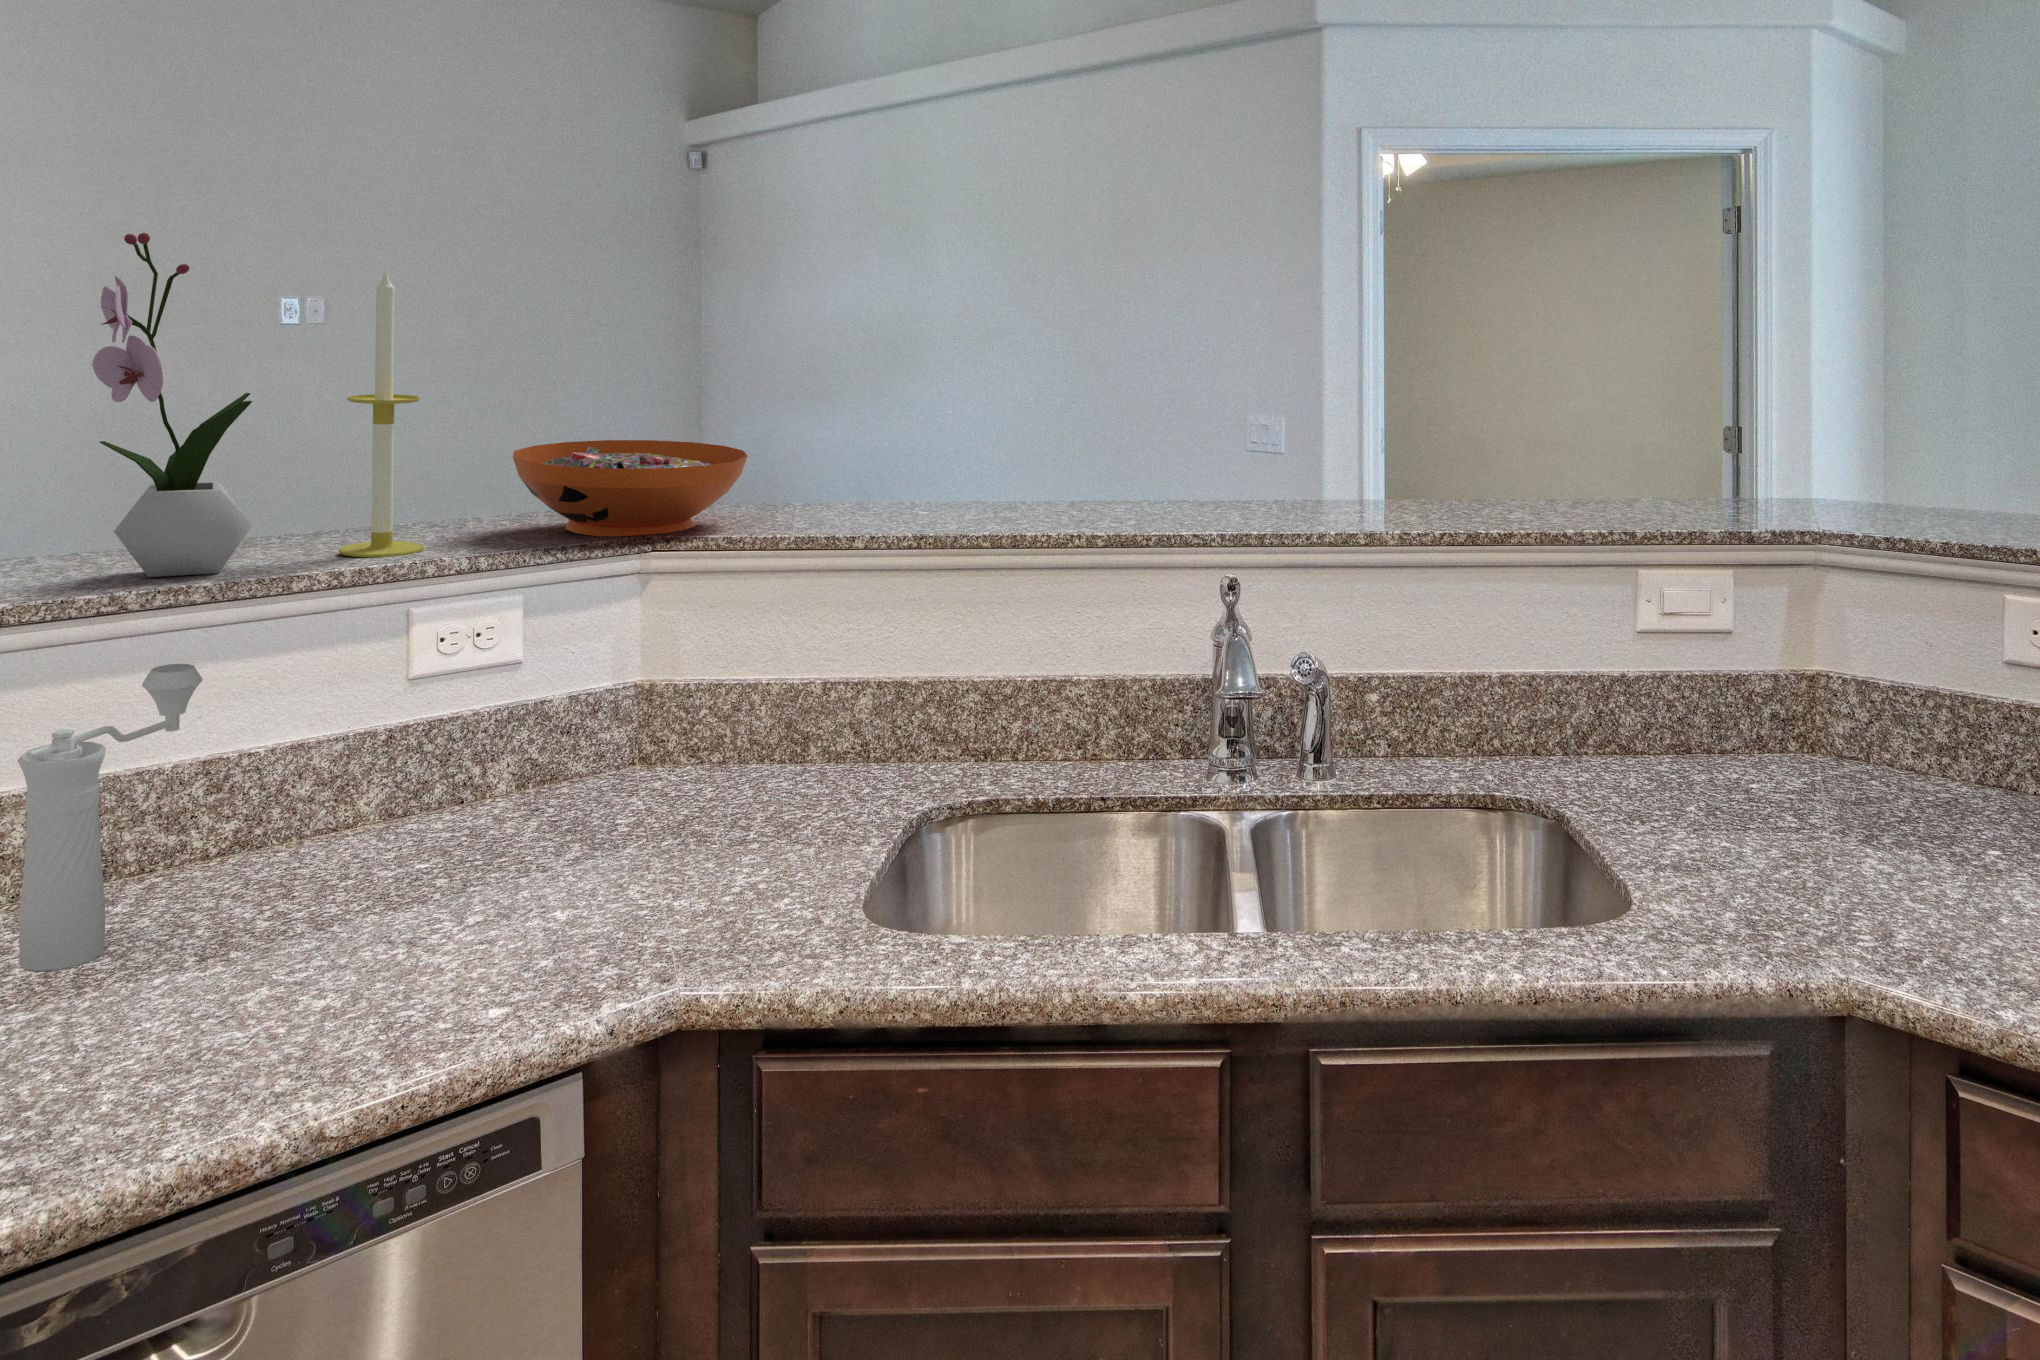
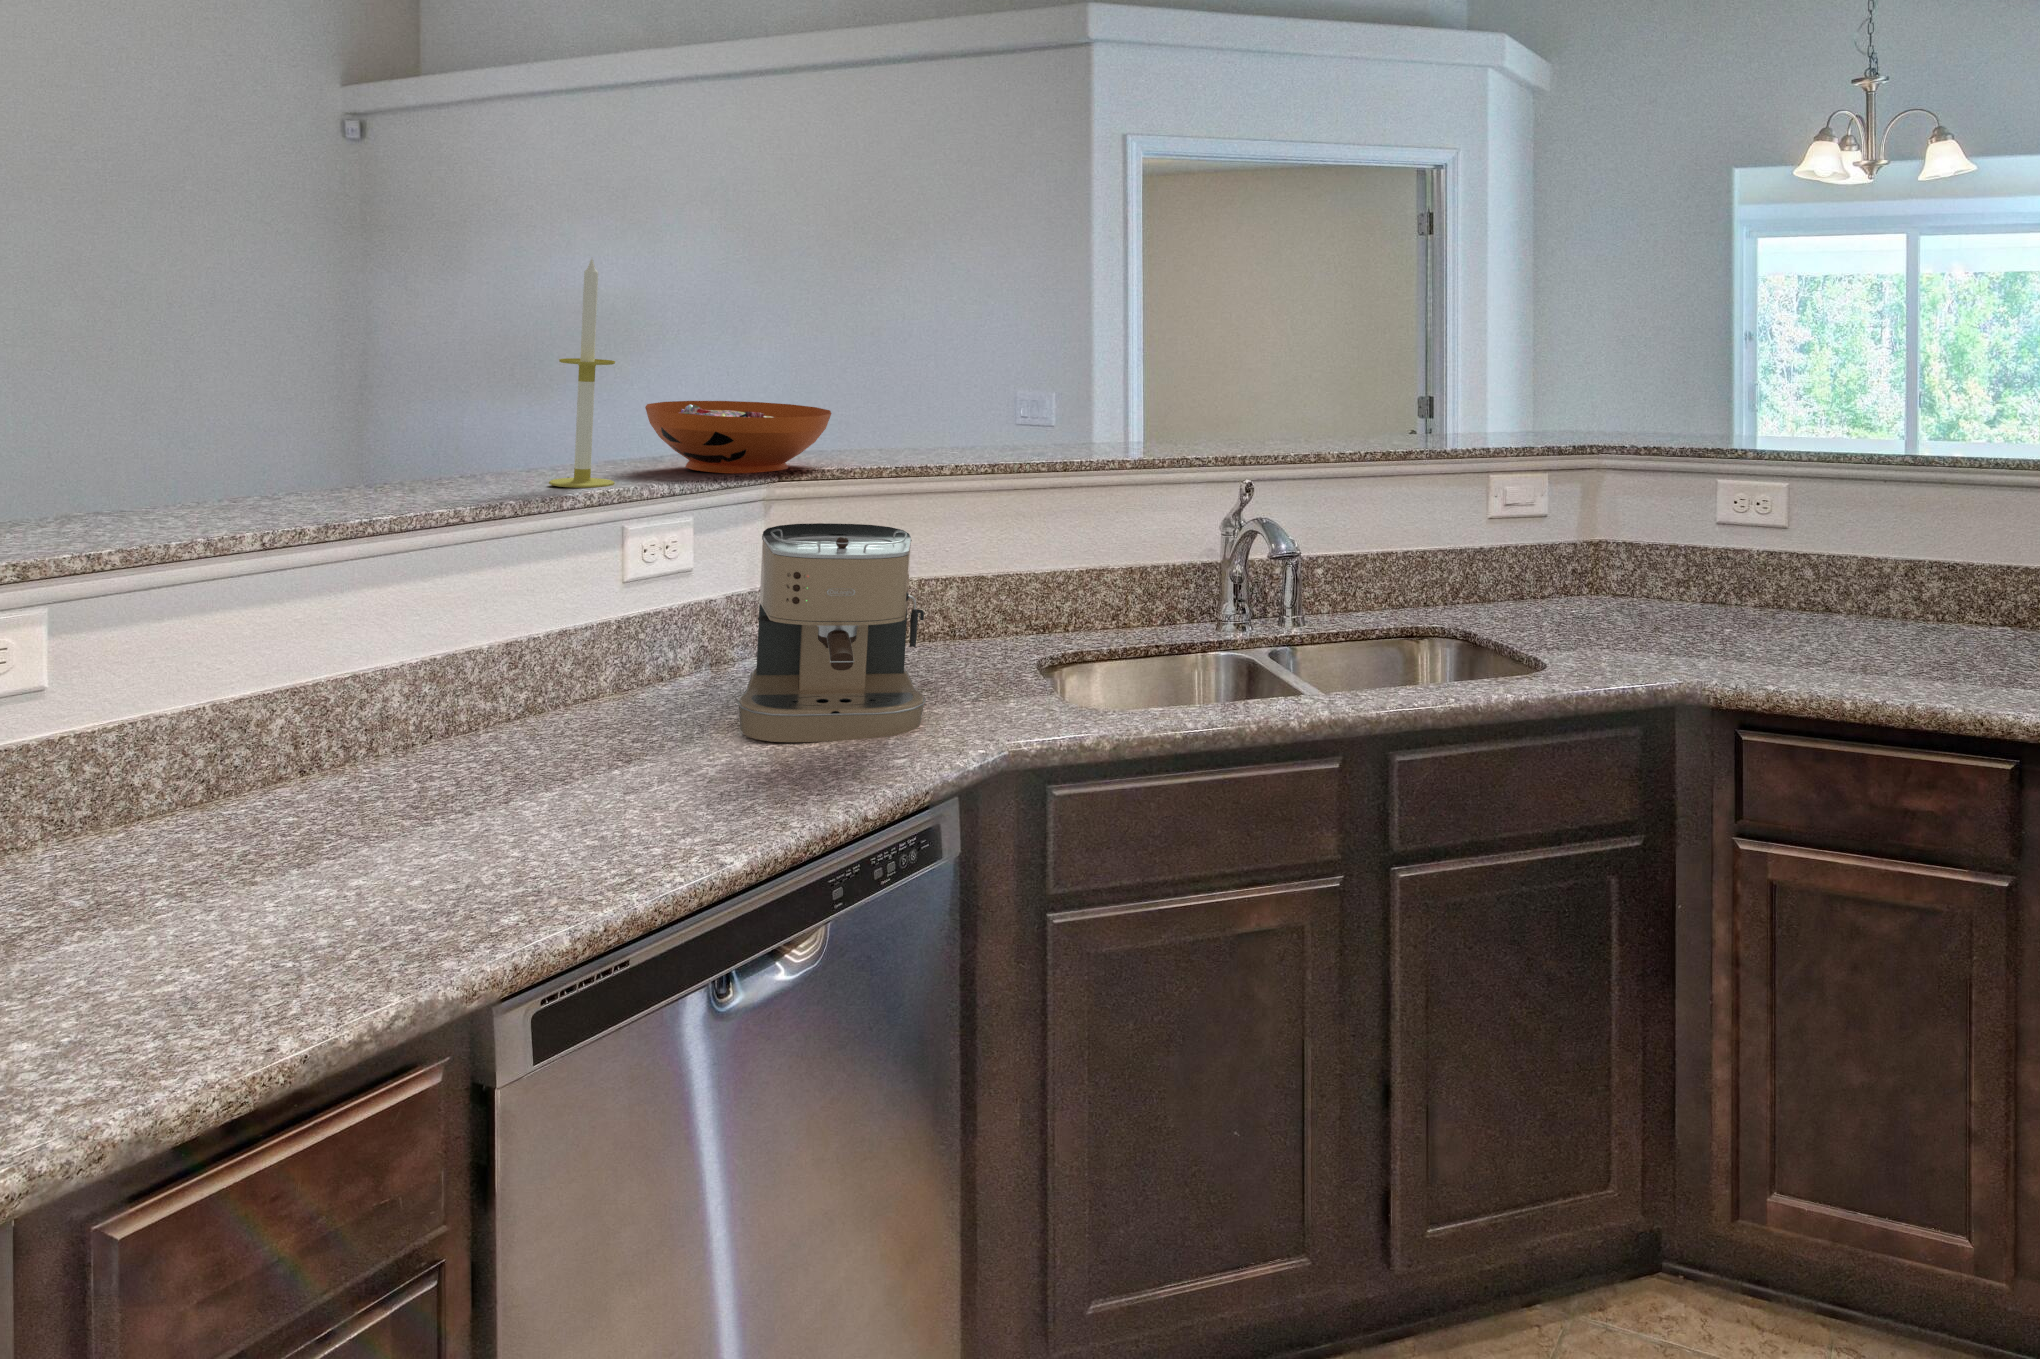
flower arrangement: present [92,233,253,577] -> none [393,224,530,501]
coffee maker: none [384,621,678,951] -> present [738,523,926,742]
pepper mill: present [18,664,203,972] -> none [482,557,568,778]

